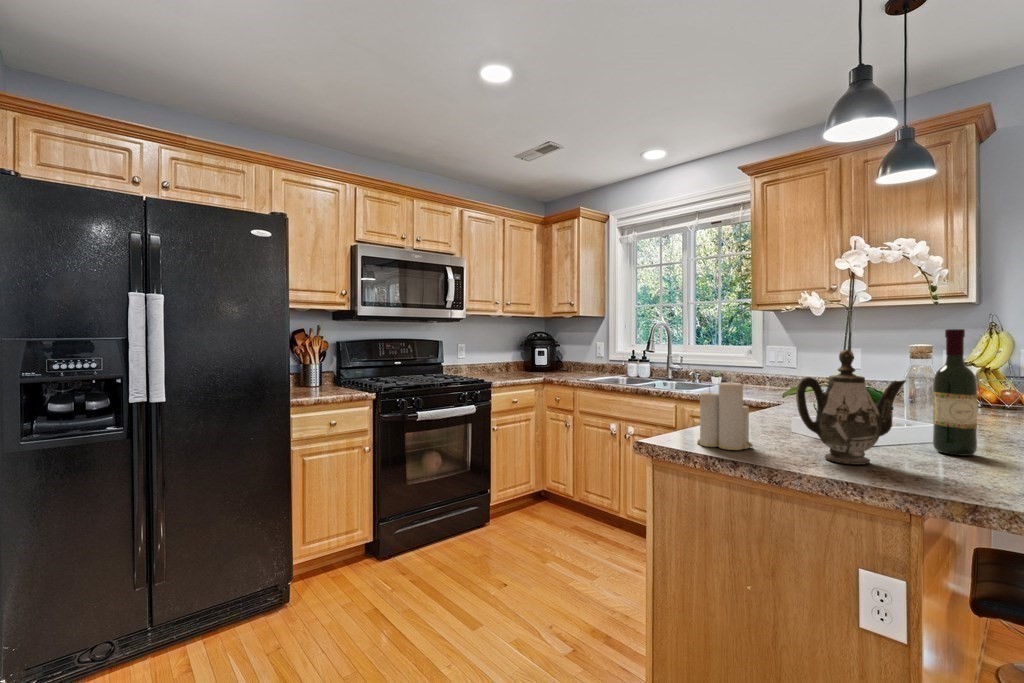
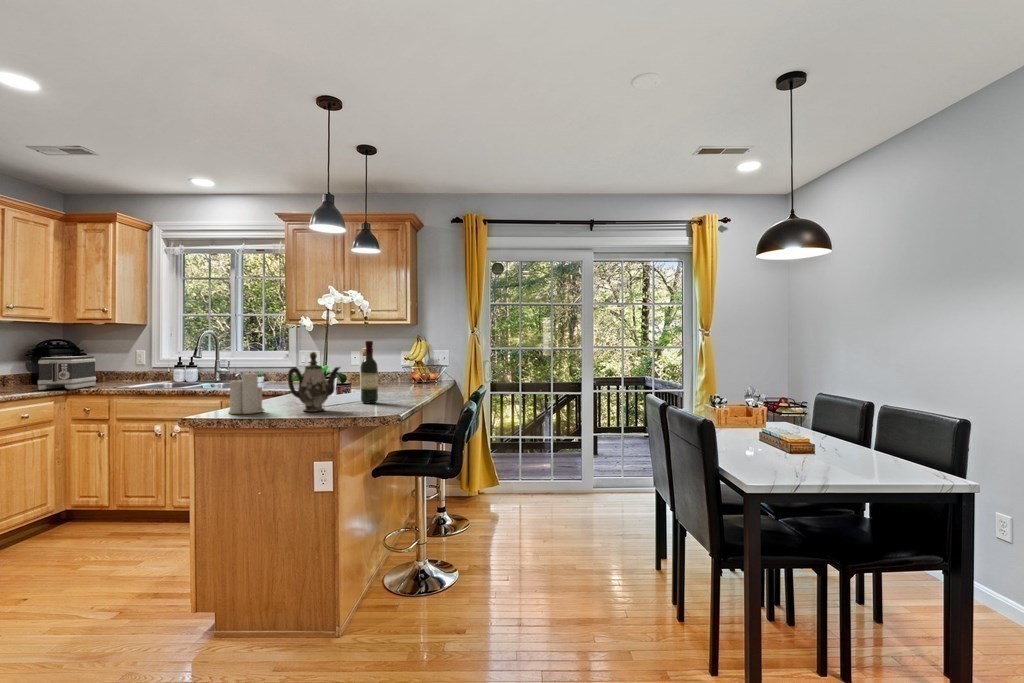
toaster: none [524,348,565,379] -> present [37,356,96,390]

